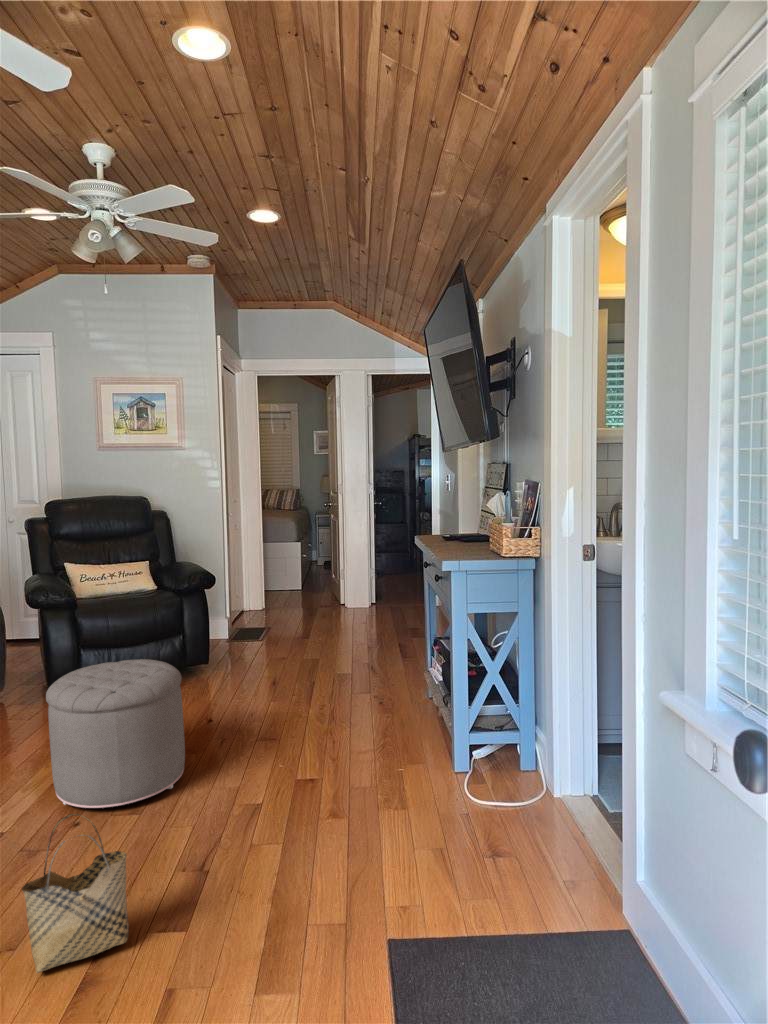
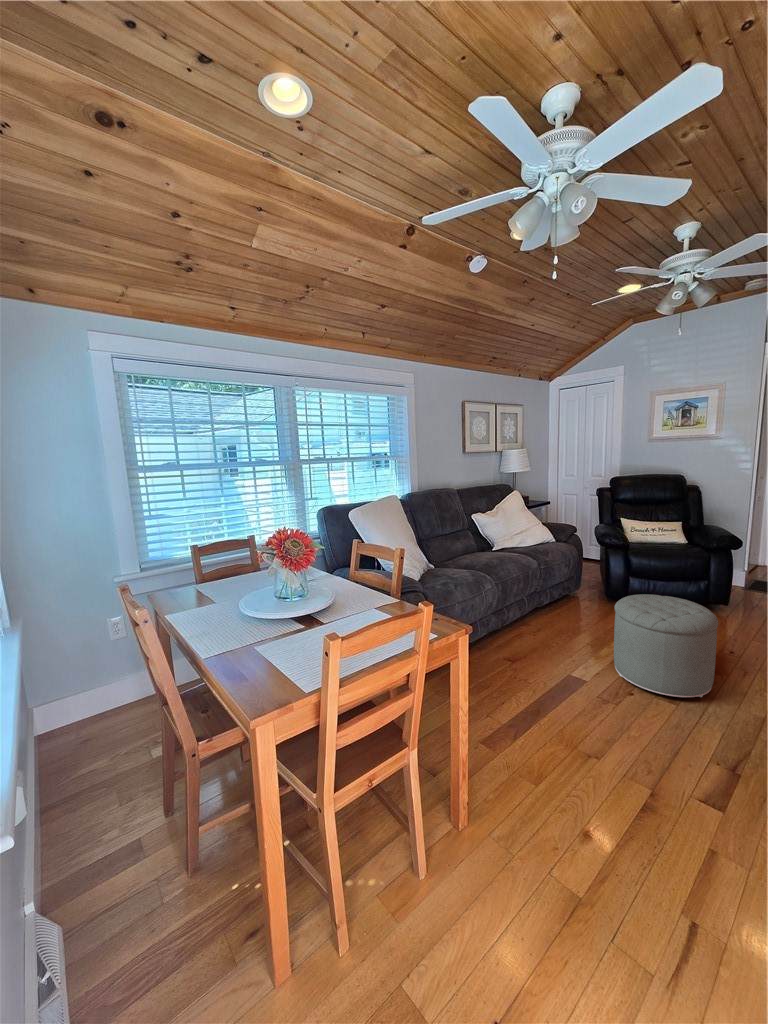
woven basket: present [22,814,129,973] -> none [606,698,678,798]

